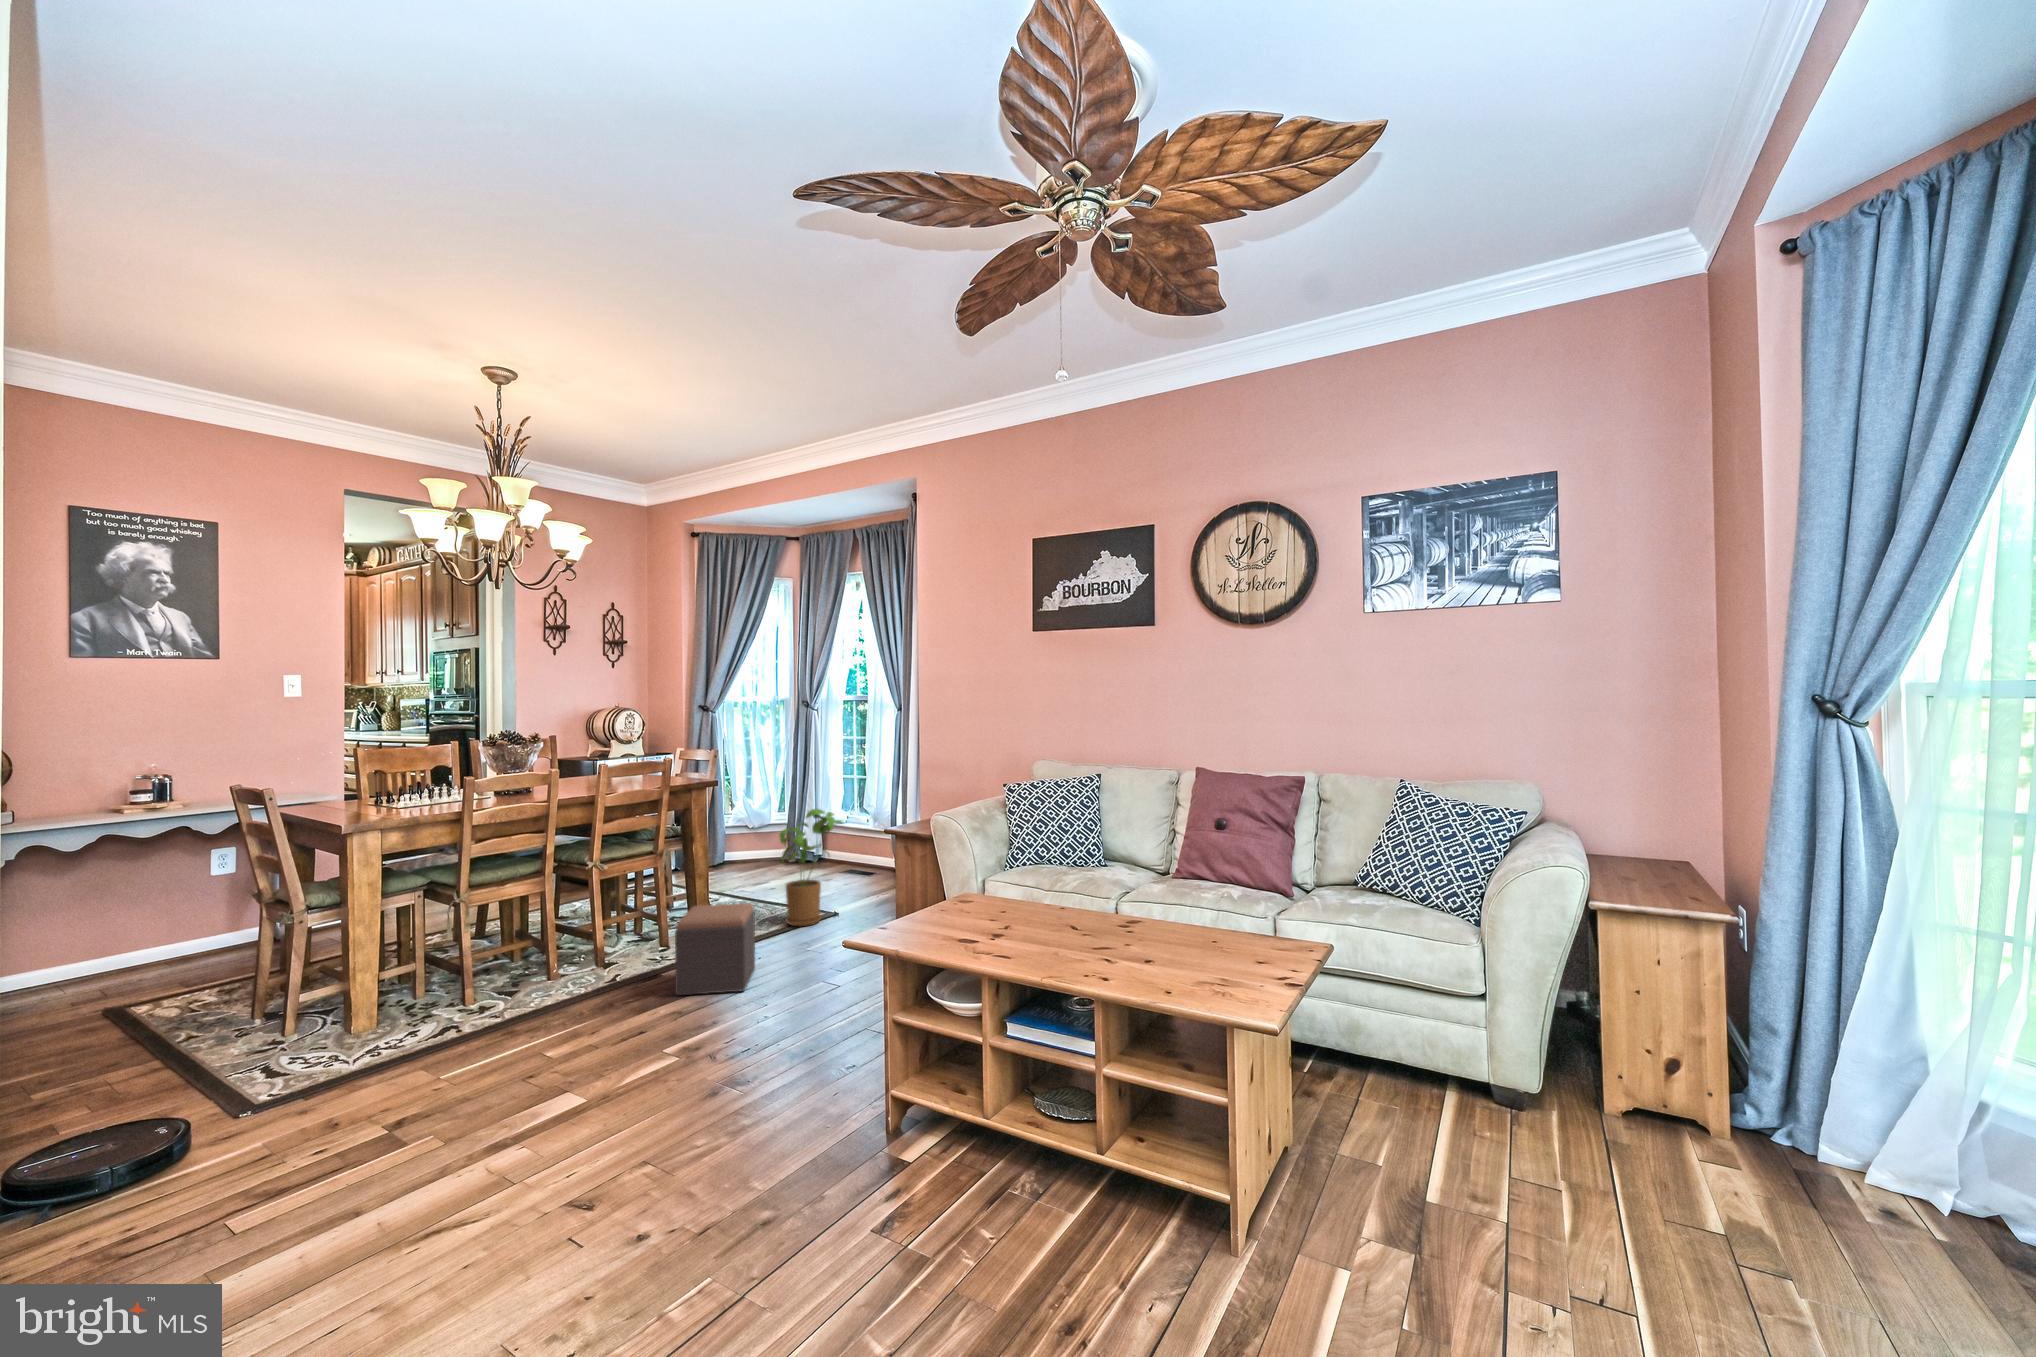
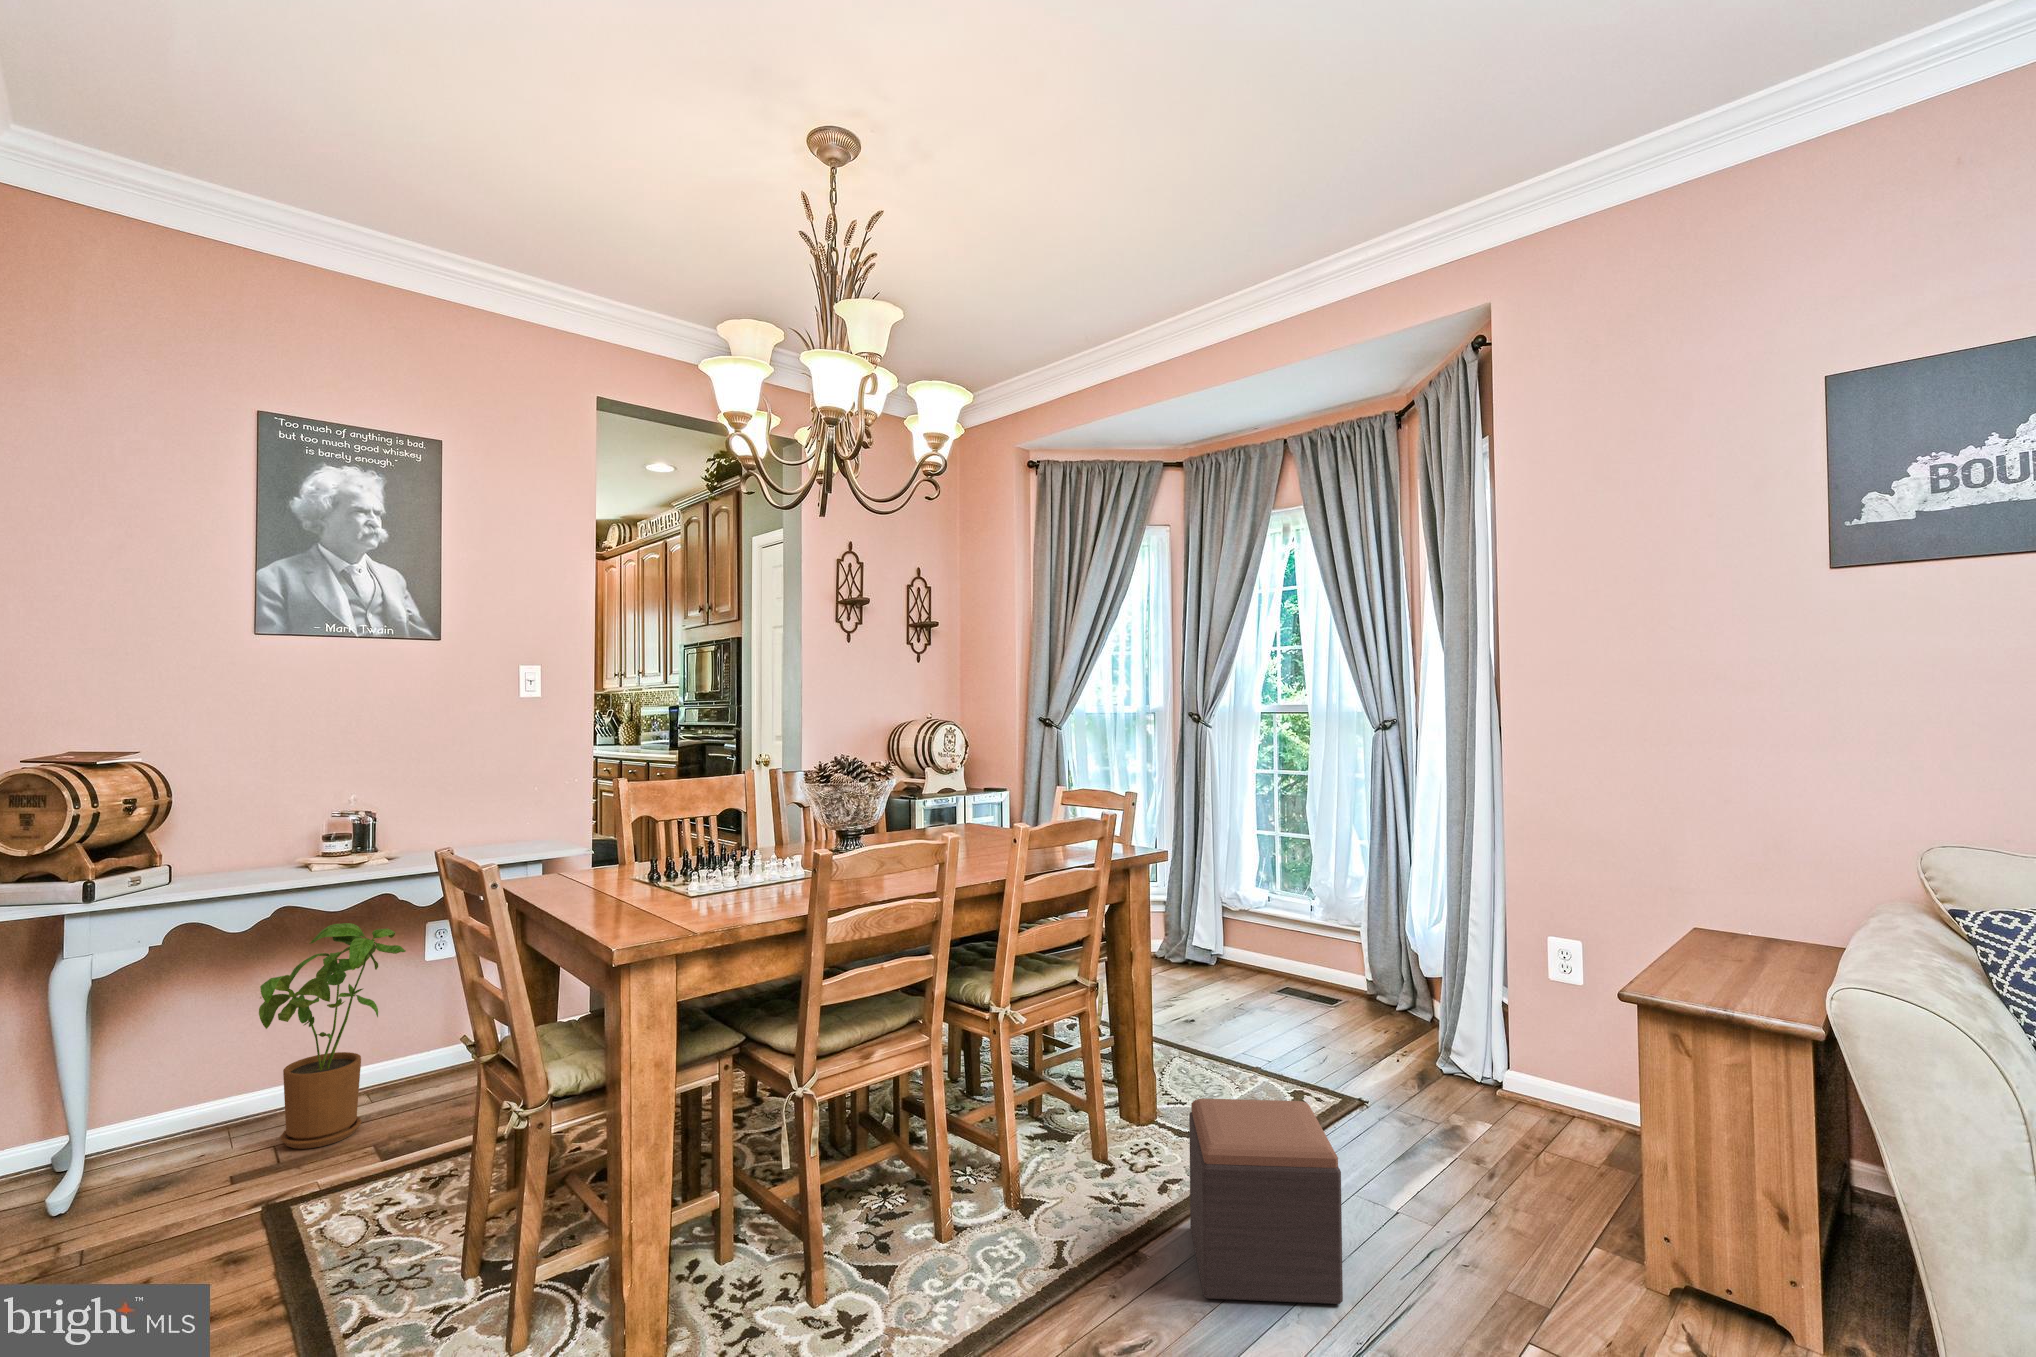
house plant: present [780,809,843,926] -> present [259,923,406,1149]

